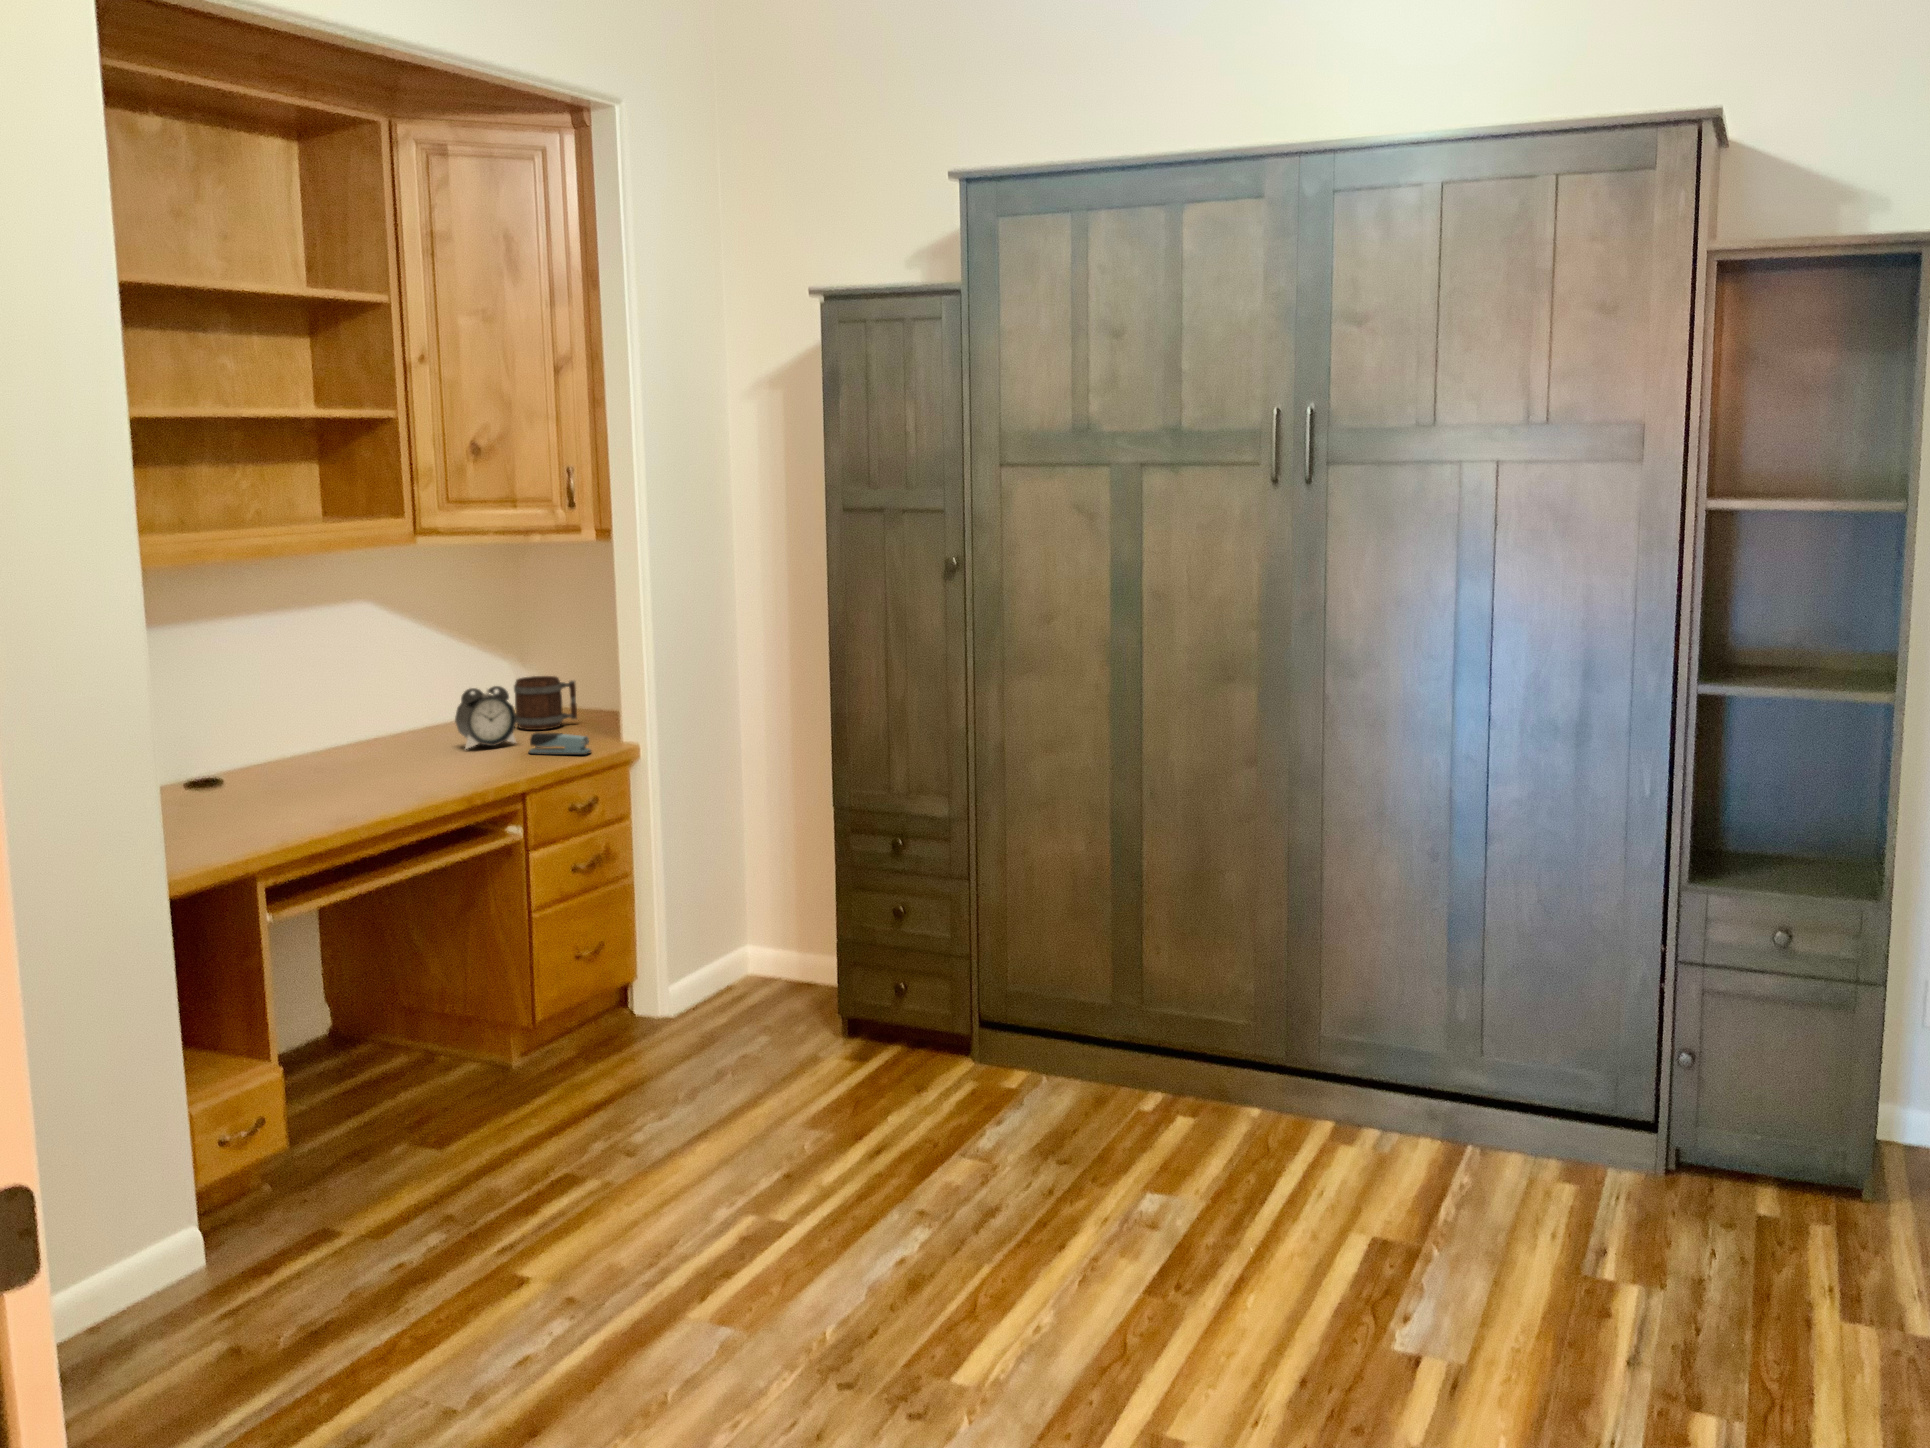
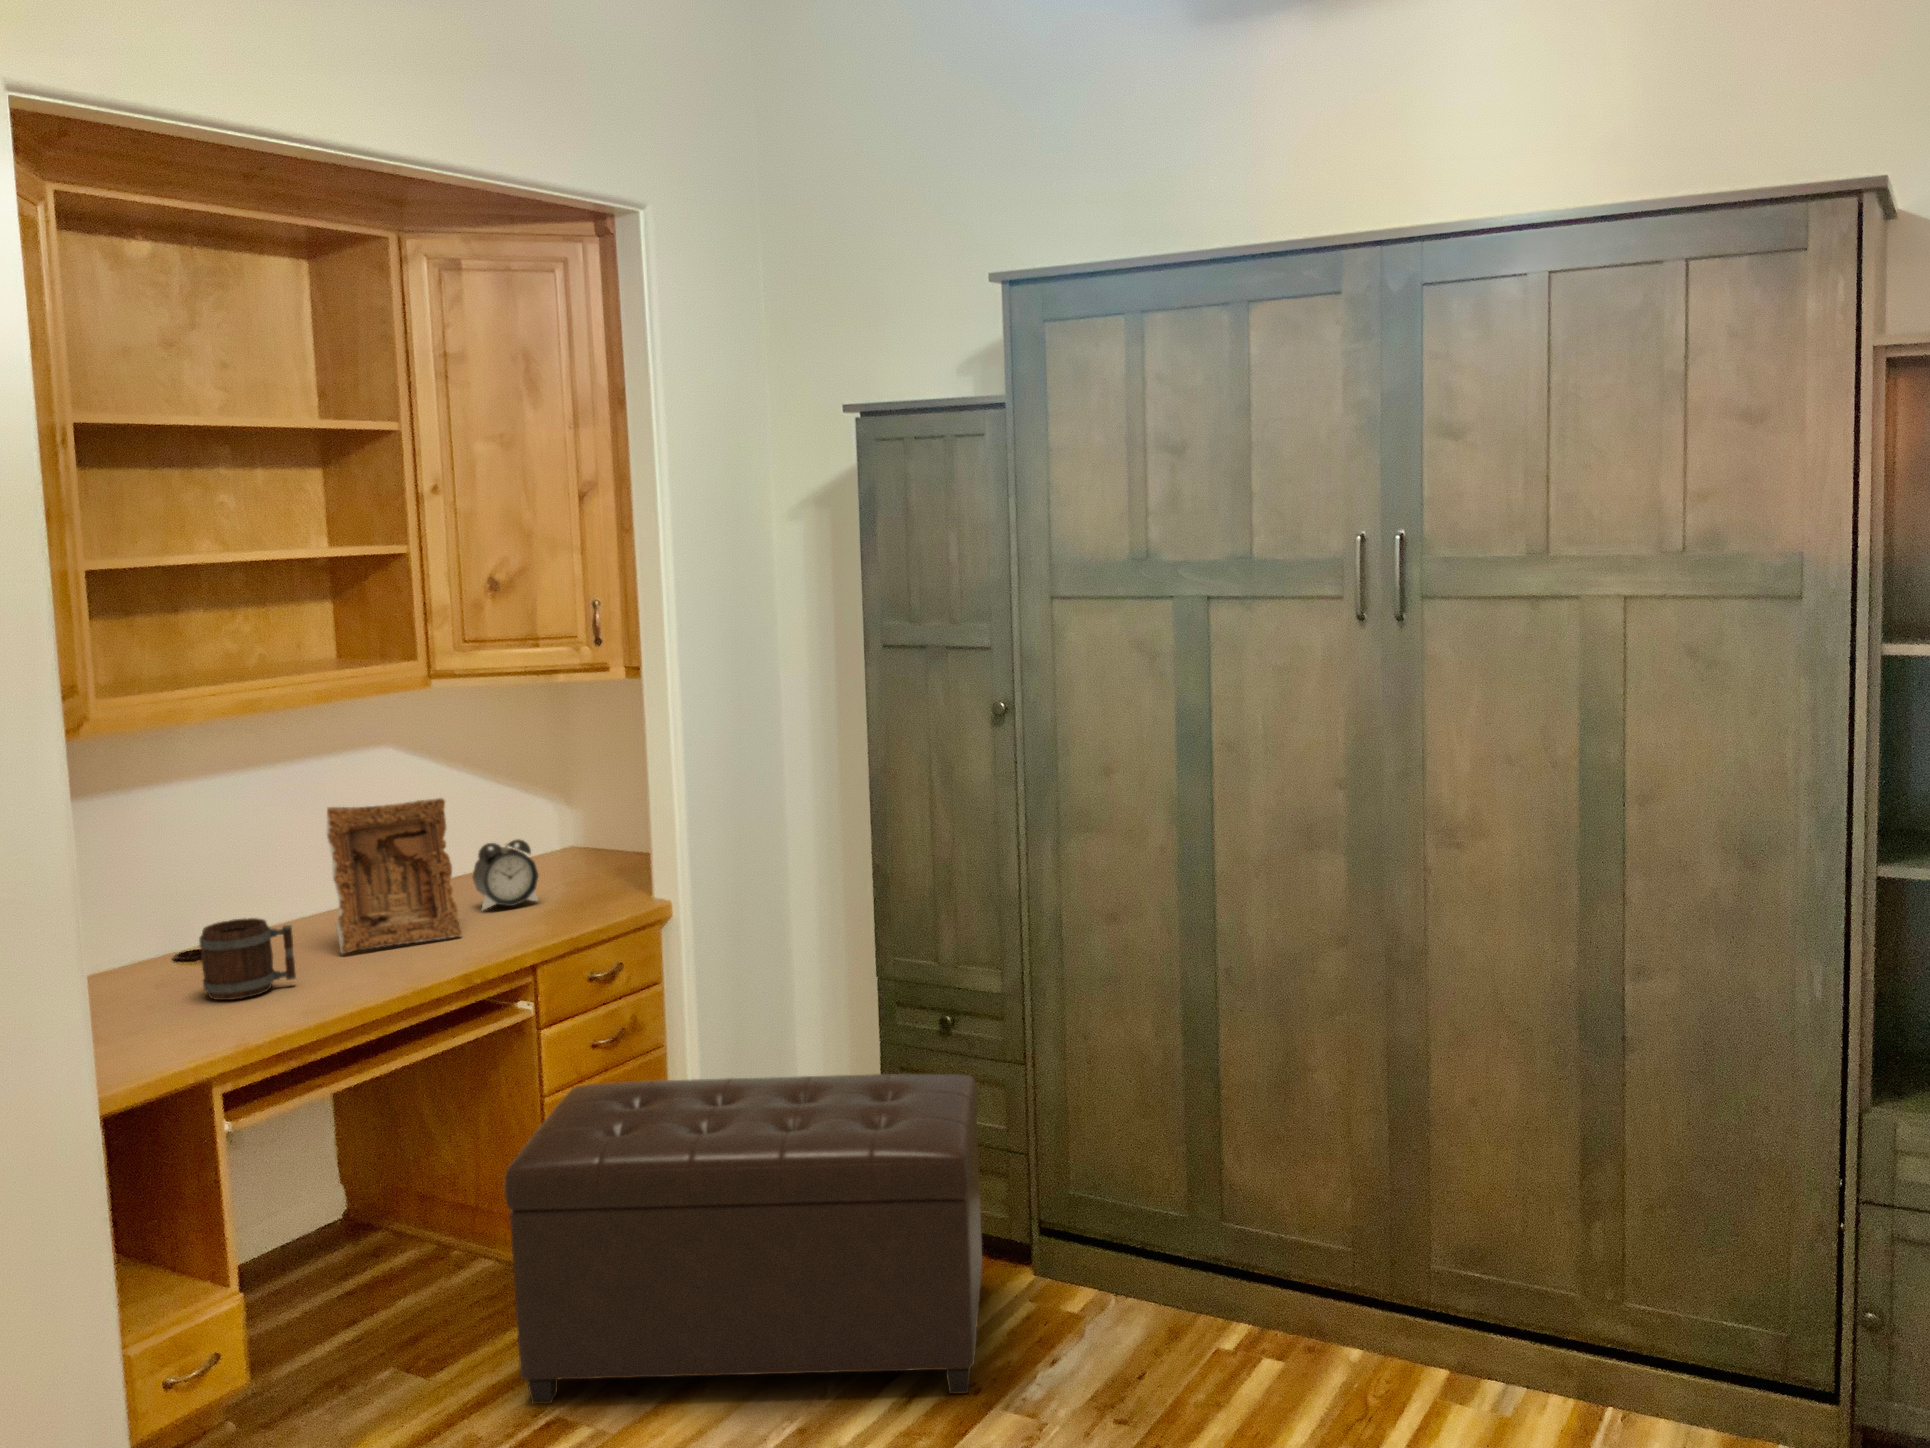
picture frame: none [328,642,454,781] -> present [327,798,462,954]
mug: present [514,676,577,730] -> present [199,918,296,1000]
stapler: present [529,732,591,755] -> none [547,892,615,918]
ottoman: none [518,887,934,1166] -> present [504,1074,982,1404]

